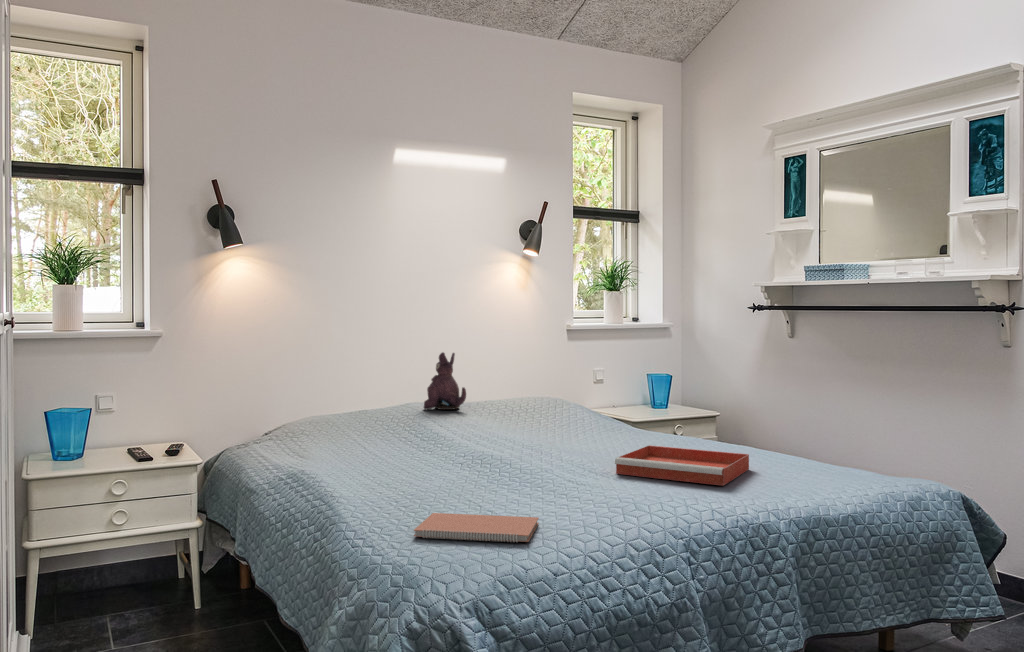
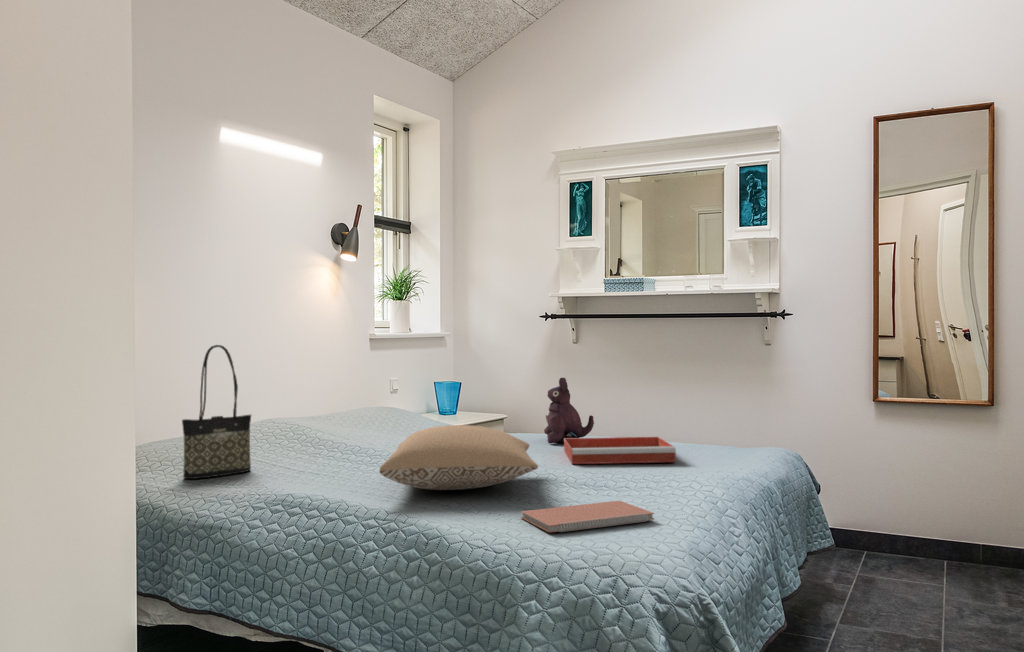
tote bag: none [304,341,364,448] -> present [182,345,251,479]
plush toy: present [424,352,466,410] -> present [544,378,594,443]
pillow: none [366,424,554,484] -> present [379,425,538,490]

